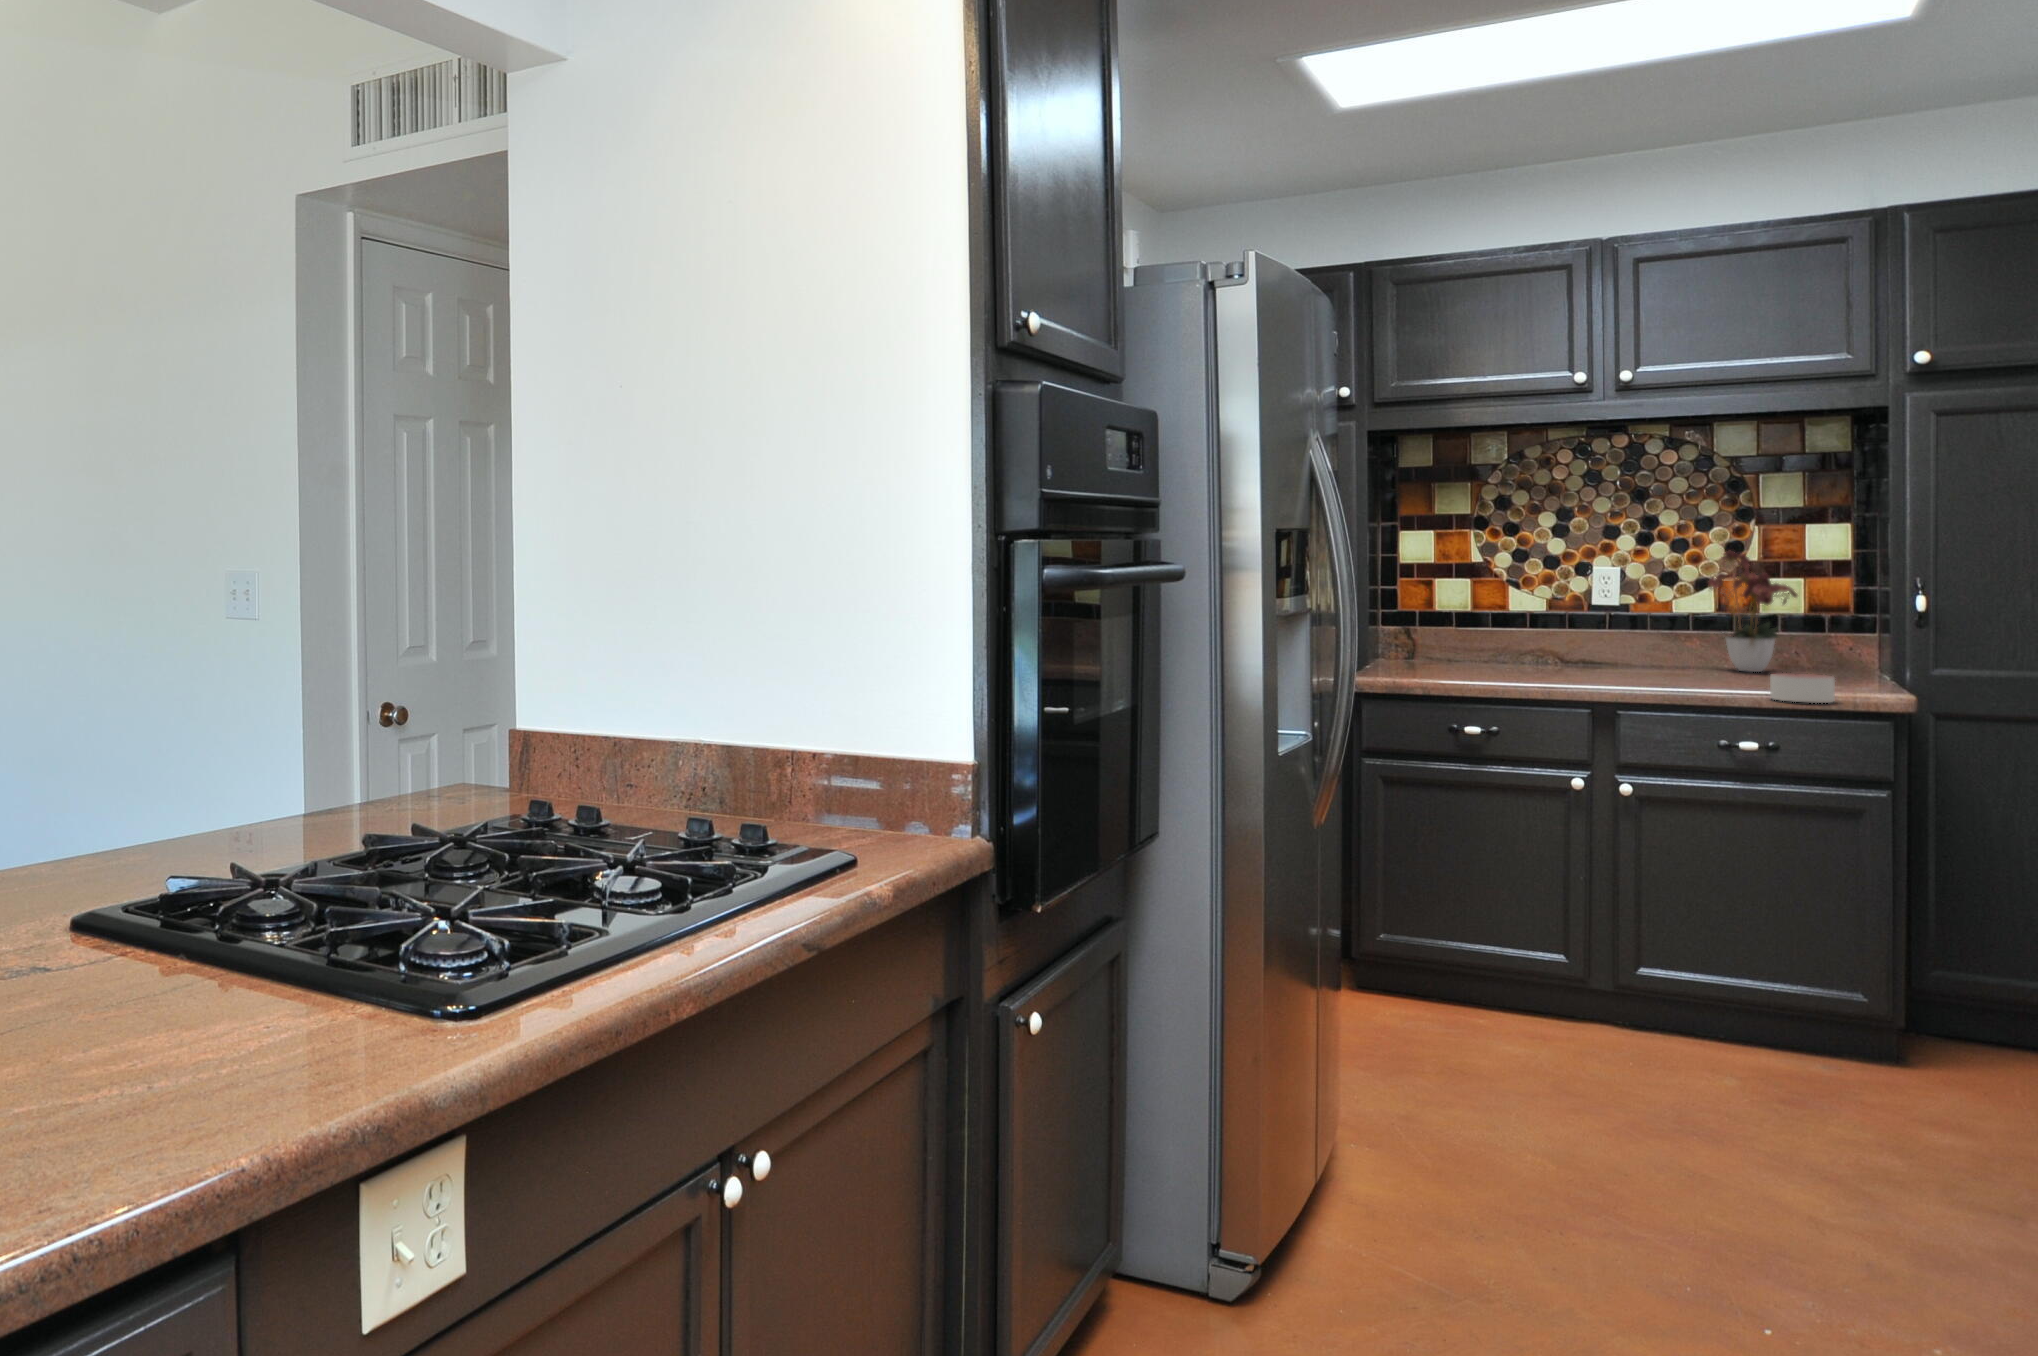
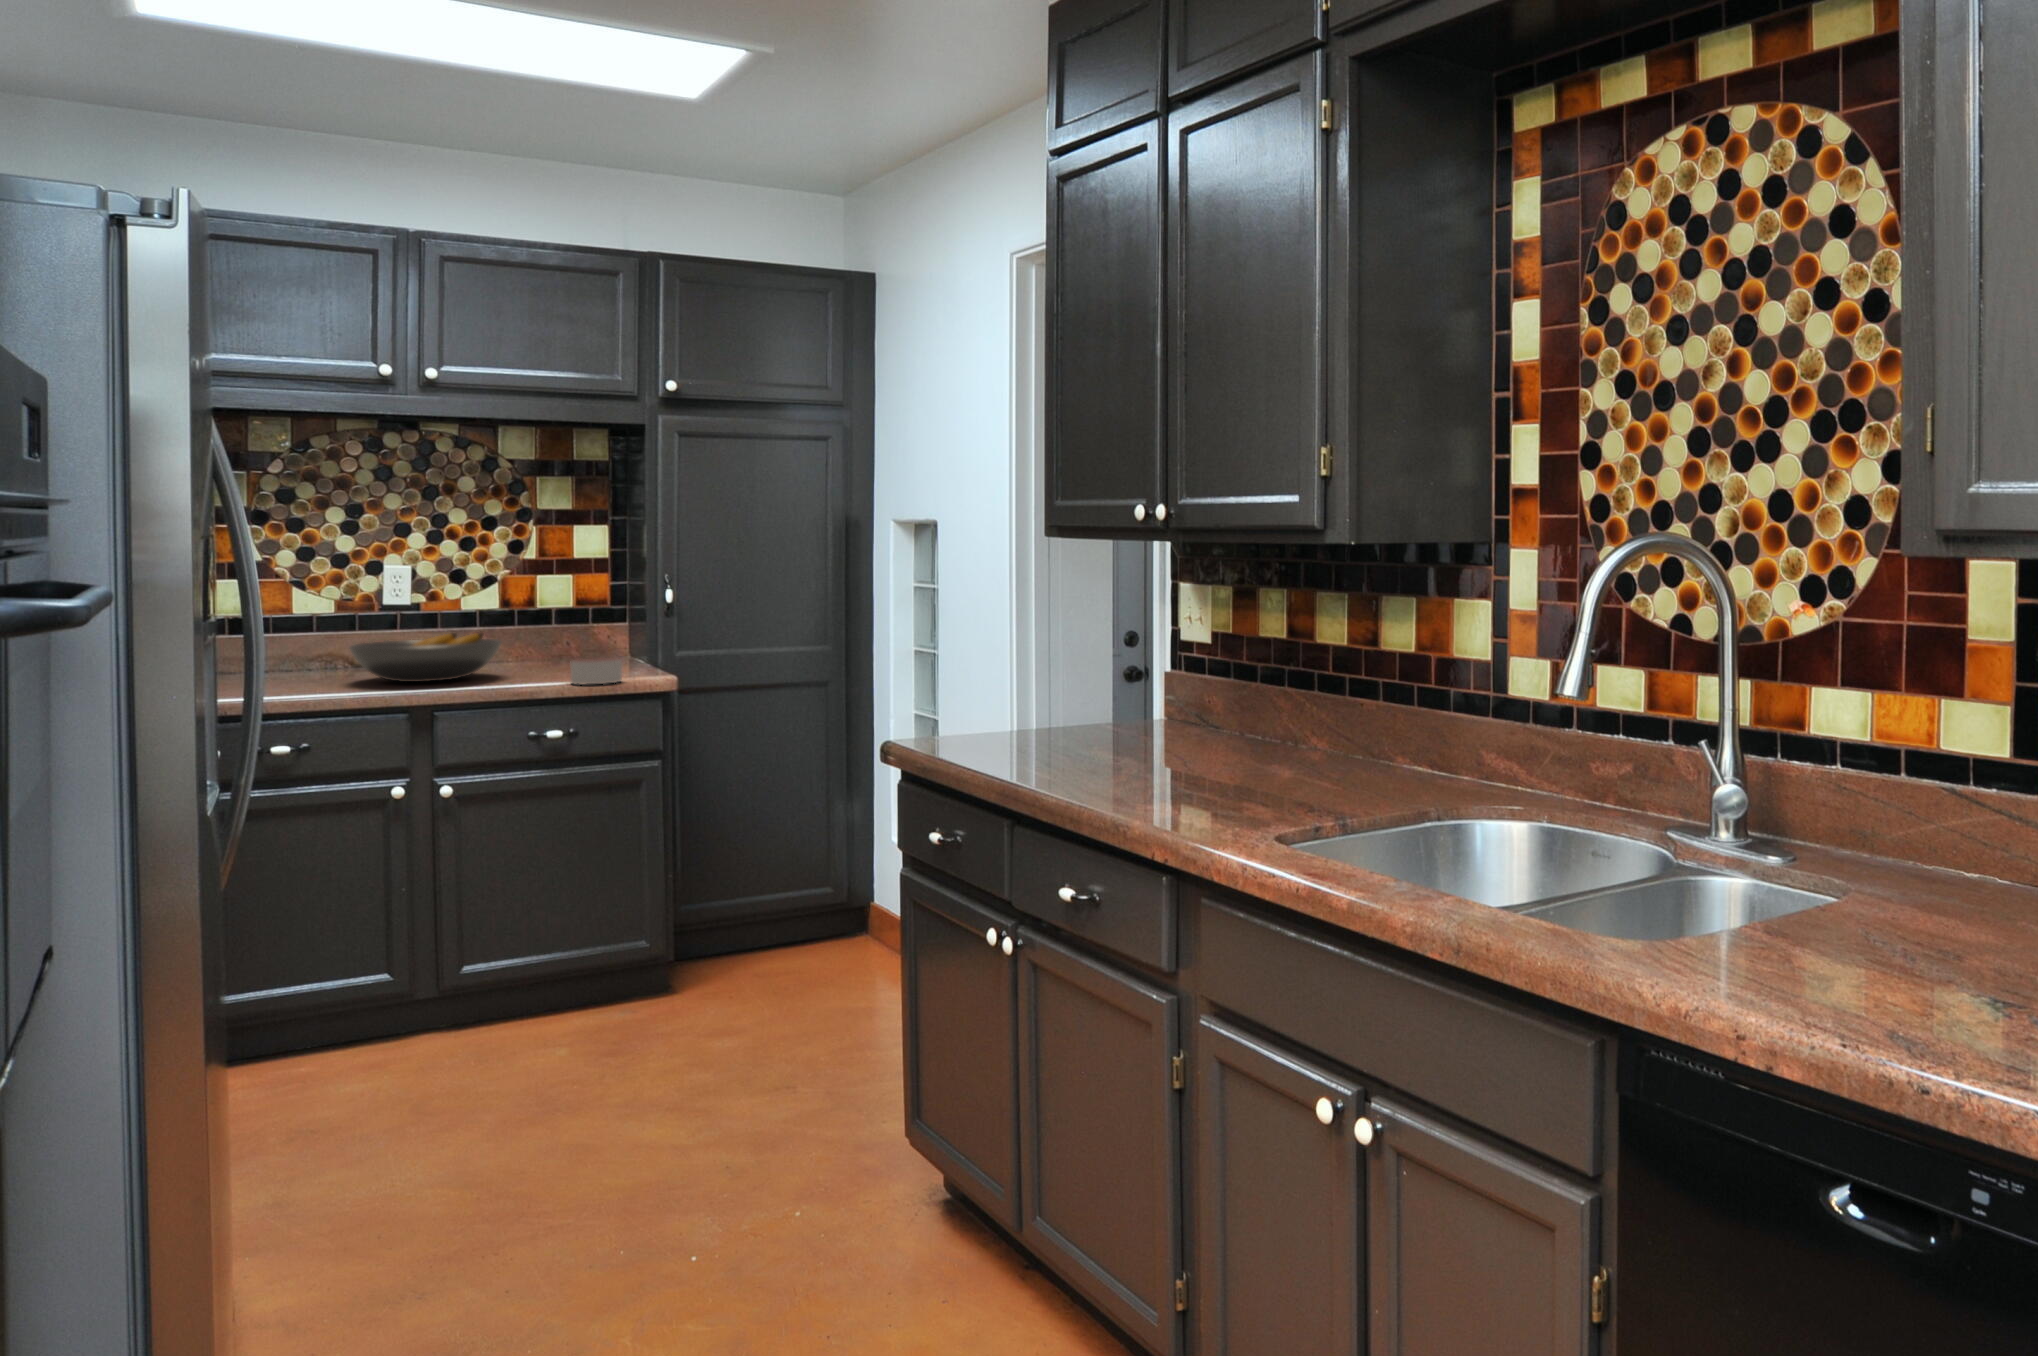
flower arrangement: present [1708,551,1797,672] -> none [491,542,582,662]
fruit bowl: none [1544,635,1701,681] -> present [350,633,502,682]

